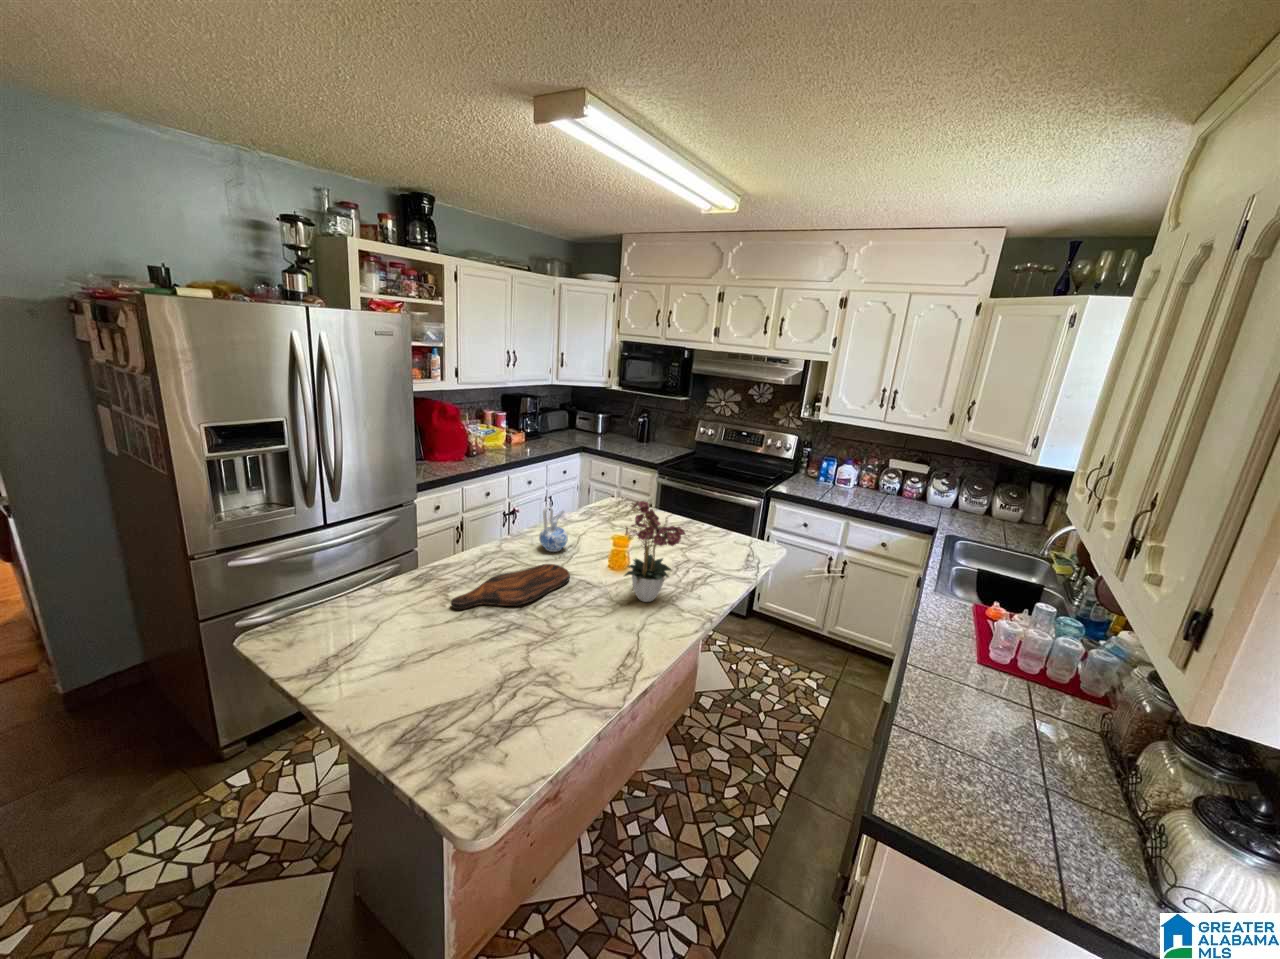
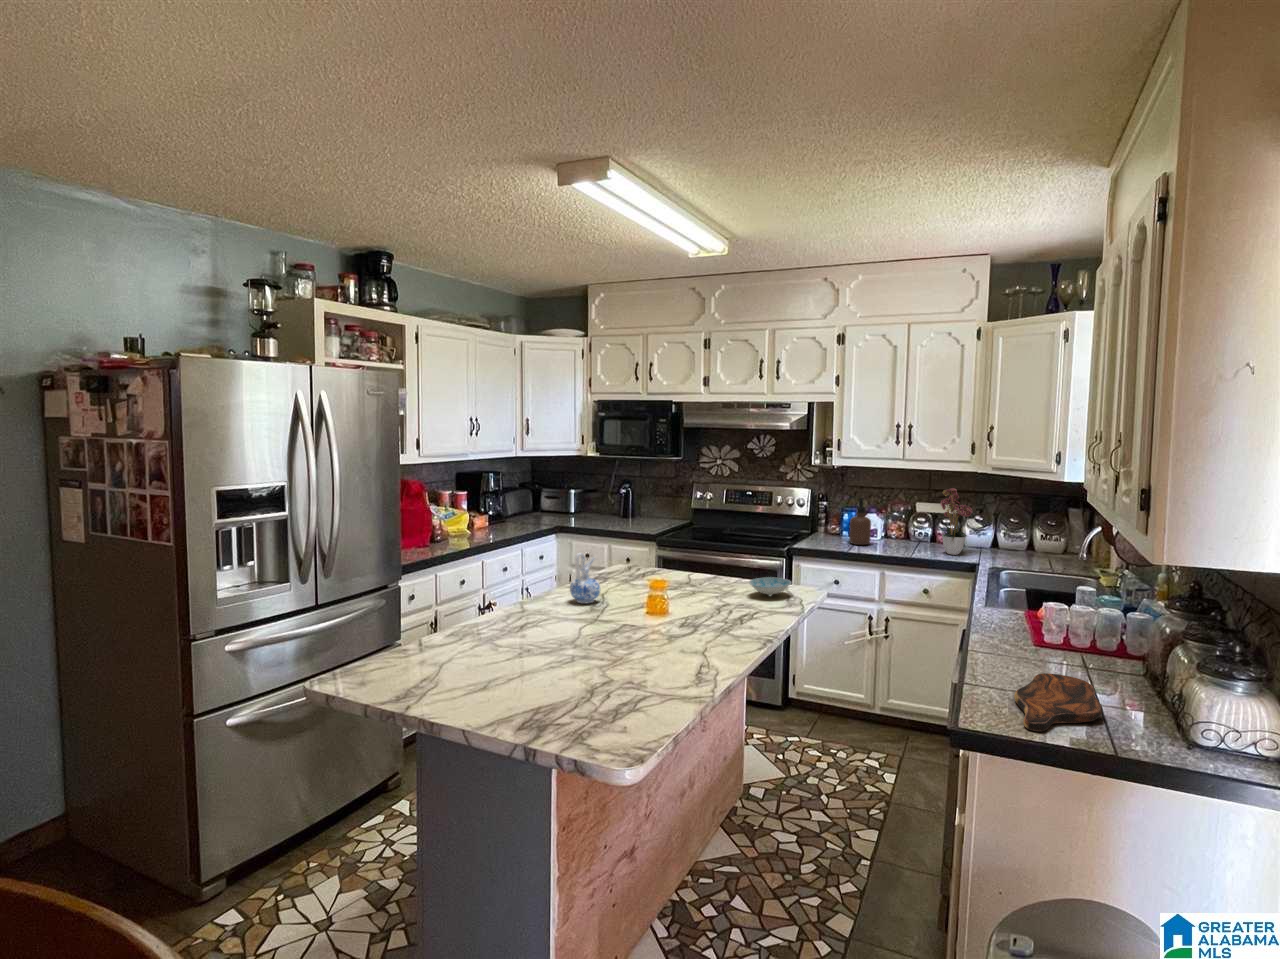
soap dispenser: none [823,451,845,493] -> present [849,497,871,545]
flower arrangement: present [625,501,685,602] -> present [941,488,973,555]
ceramic bowl: none [709,538,750,558] -> present [749,577,791,596]
cutting board: present [451,564,570,609] -> present [1014,673,1103,731]

